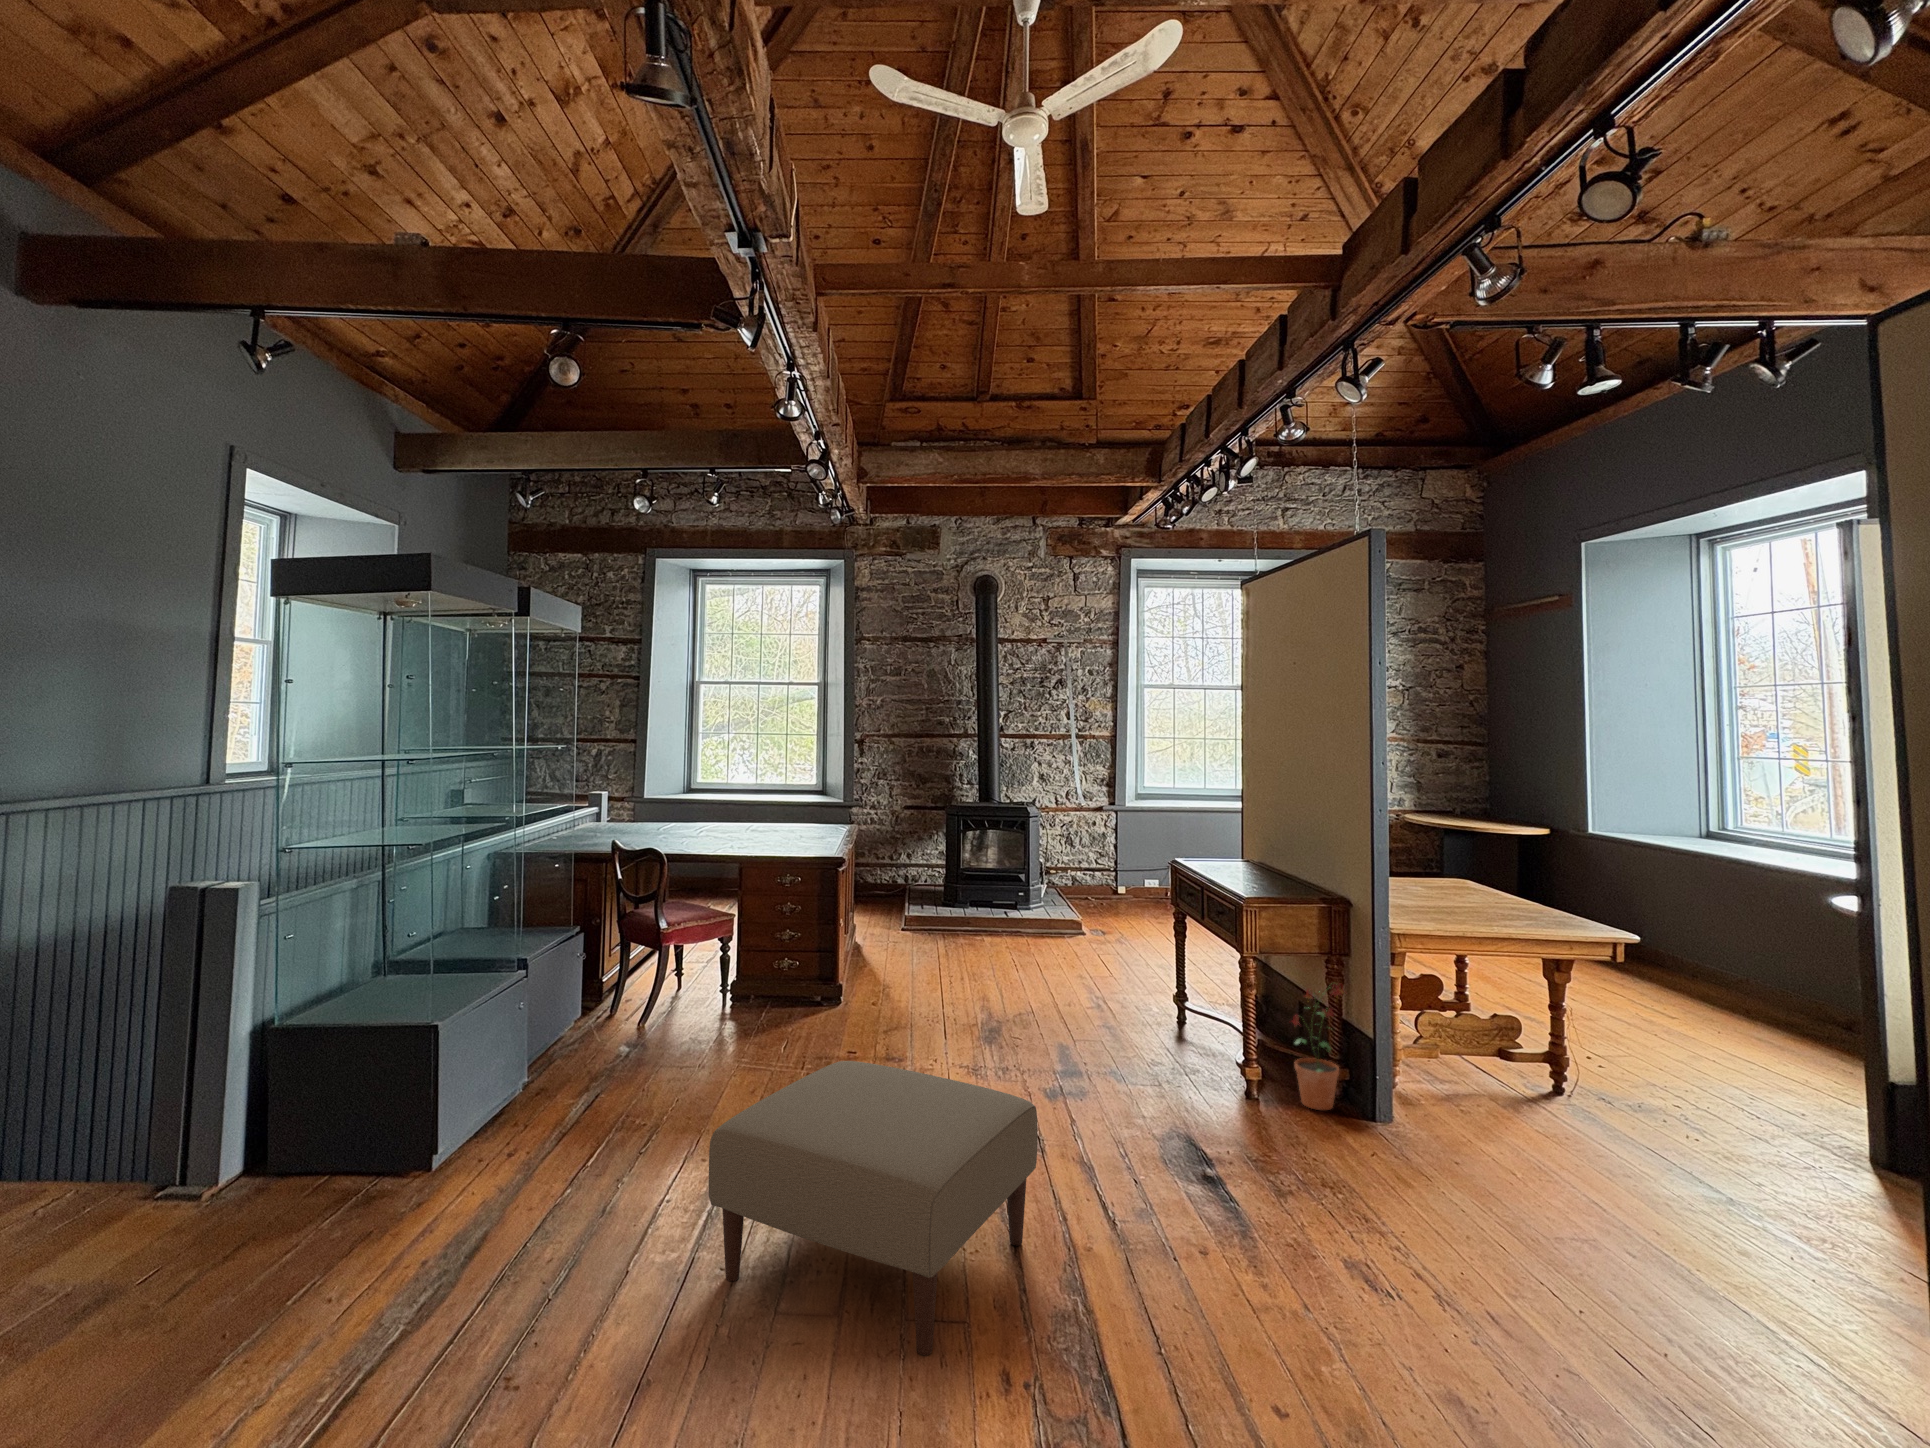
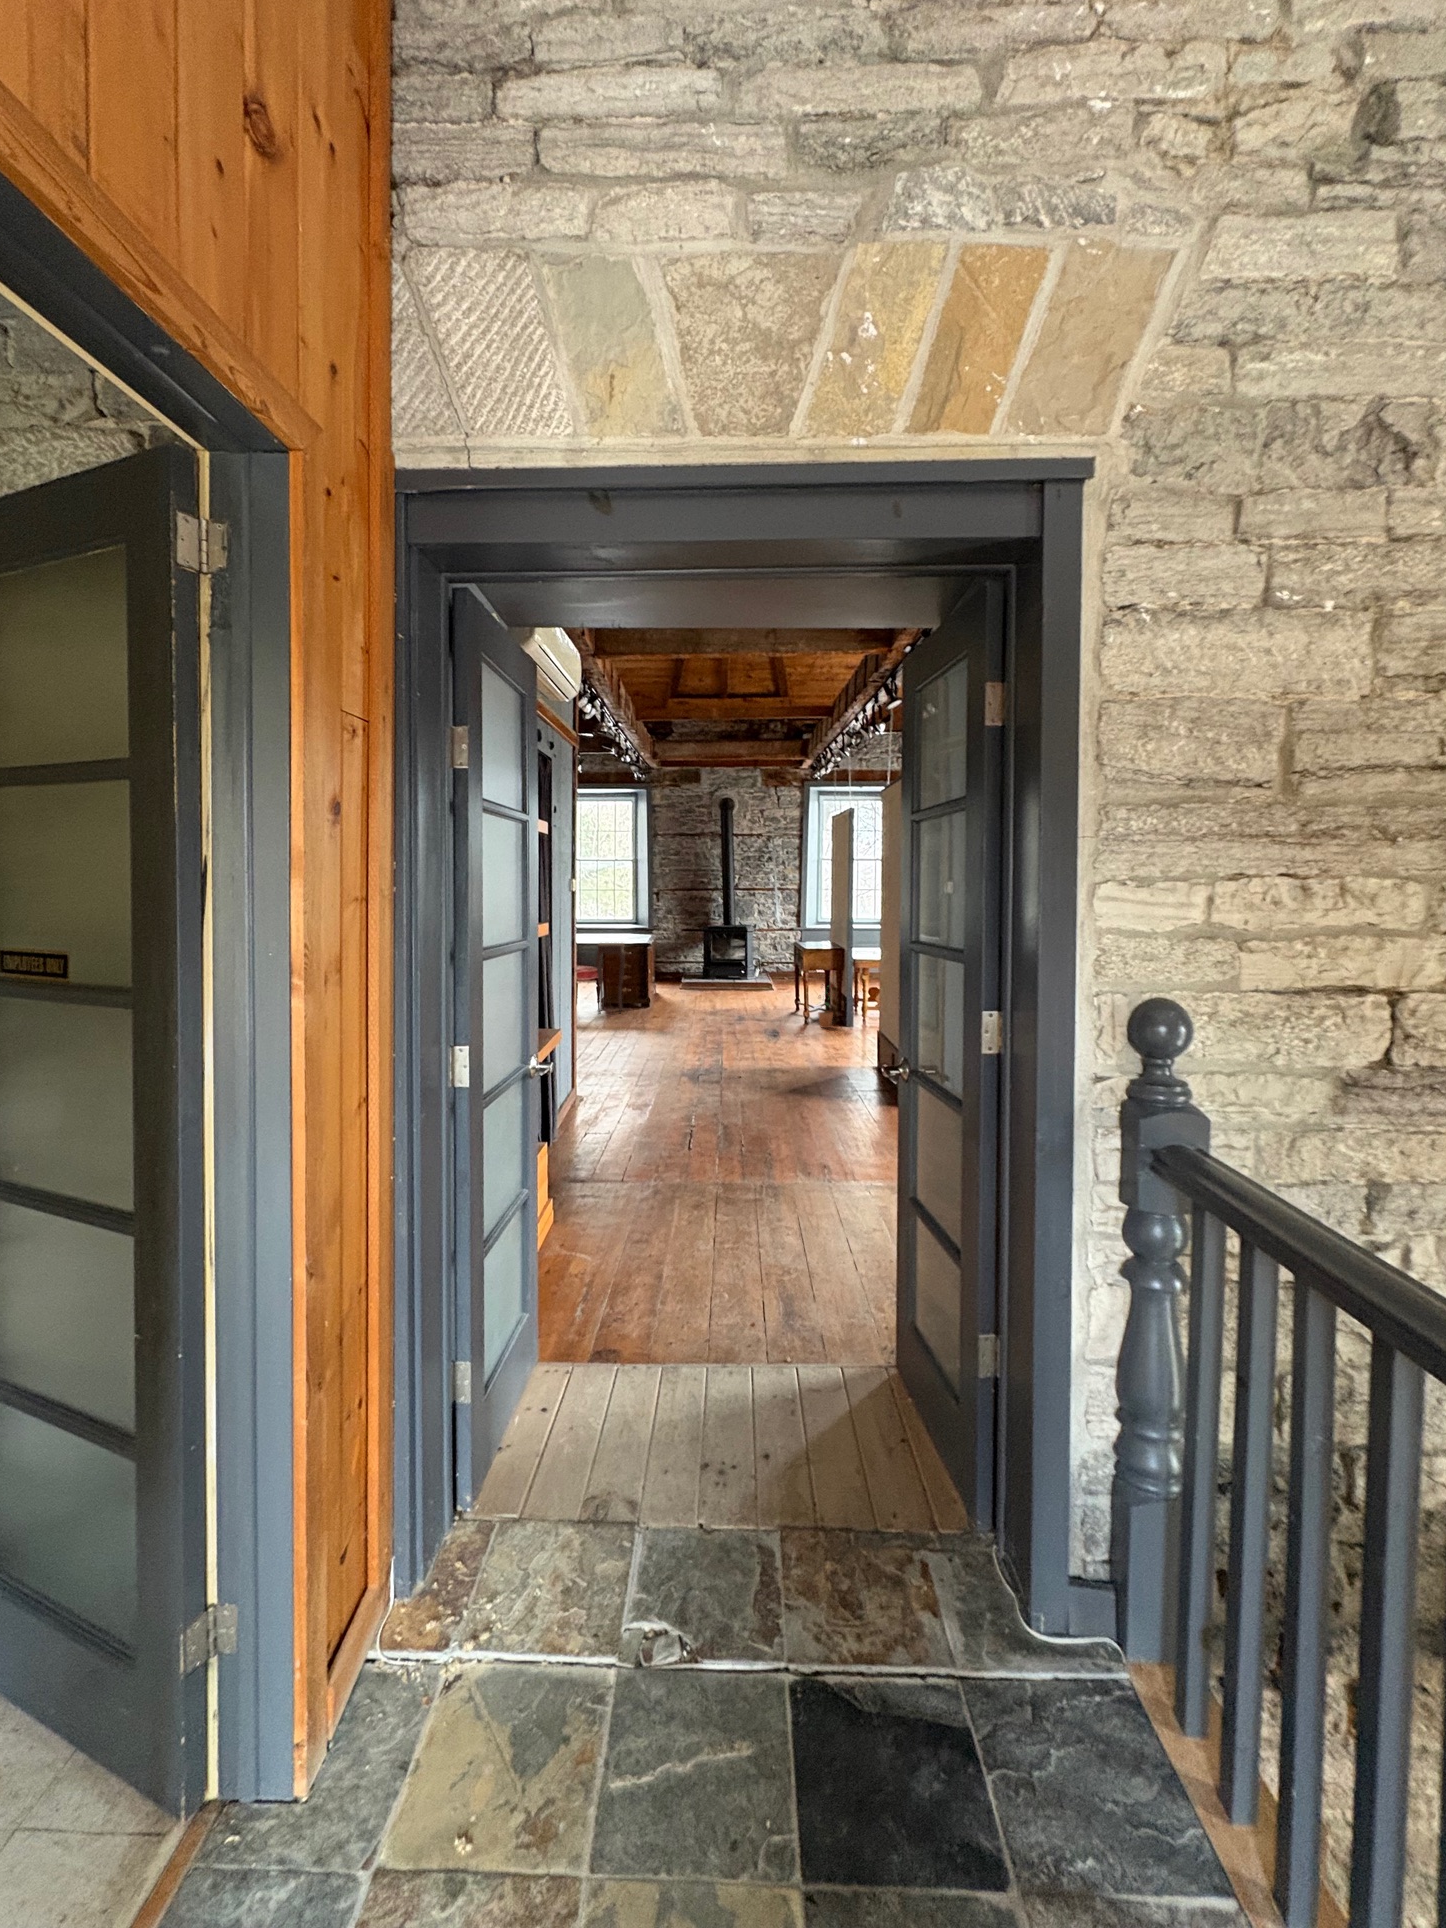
side table: none [721,854,790,1024] -> present [596,943,625,1012]
ottoman: present [709,1061,1038,1355] -> none [611,998,708,1053]

